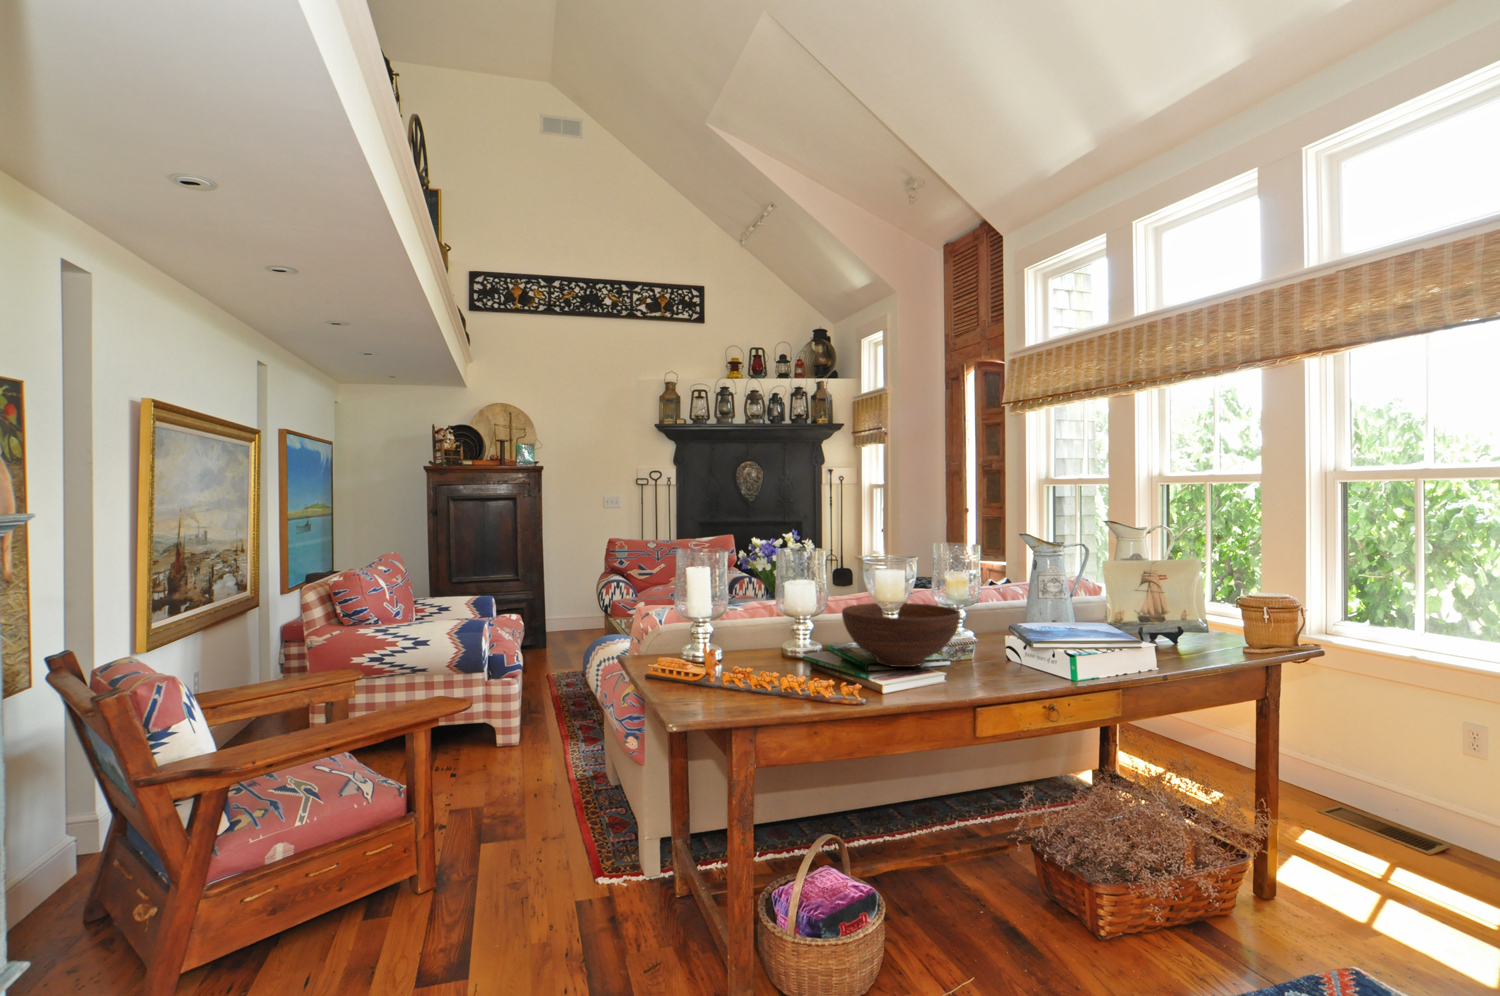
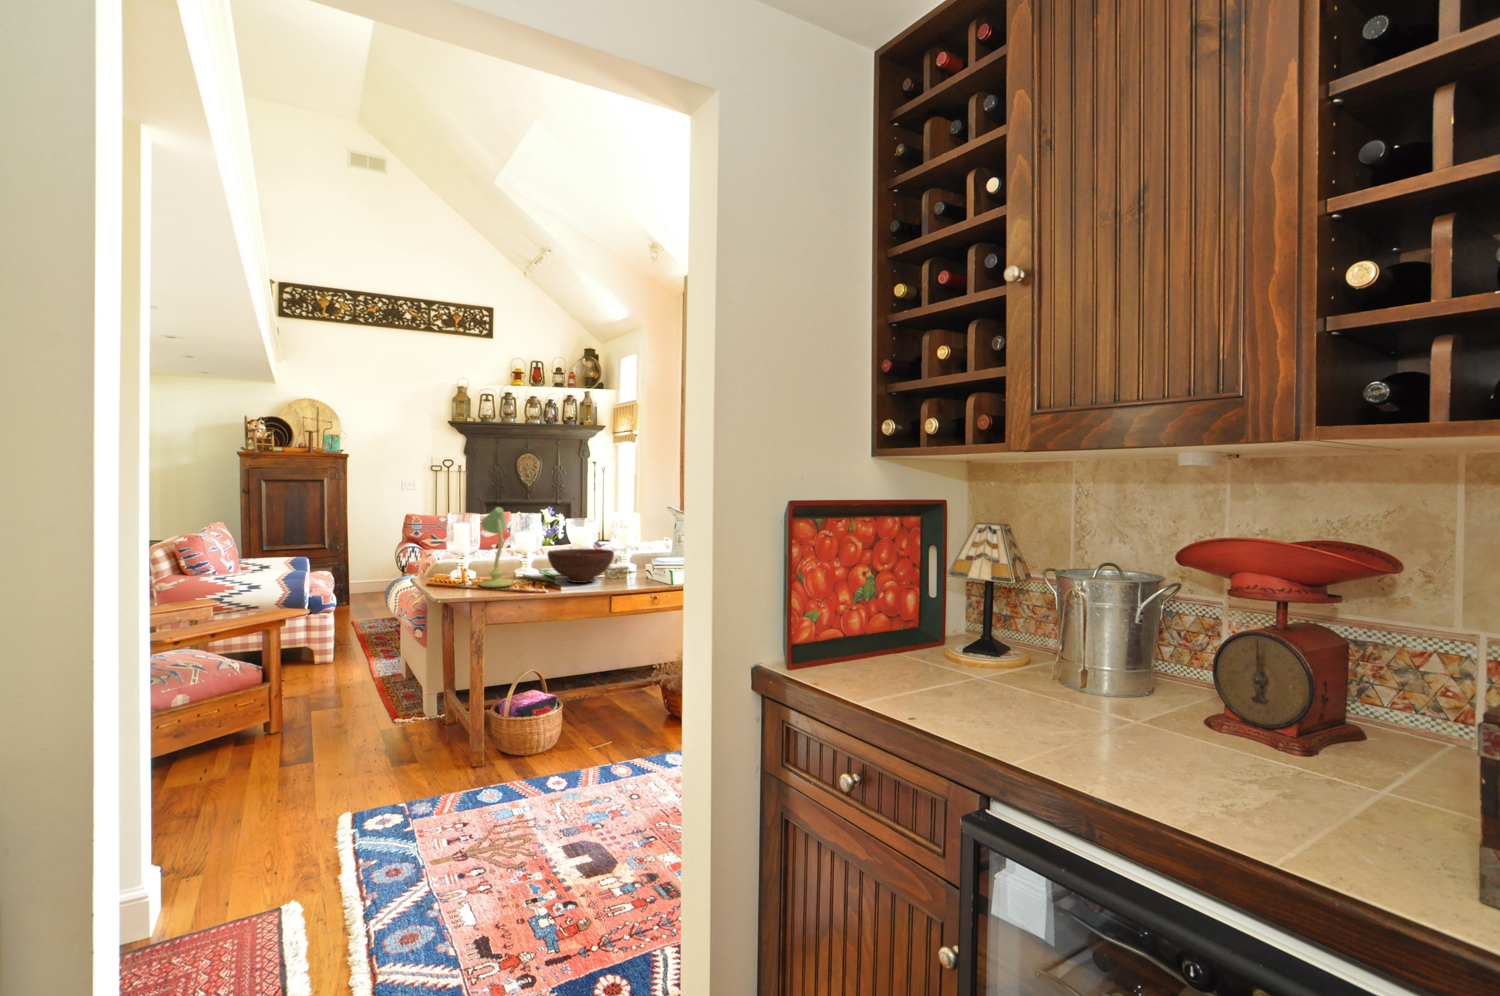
table lamp: none [732,532,790,676] -> present [479,507,513,587]

